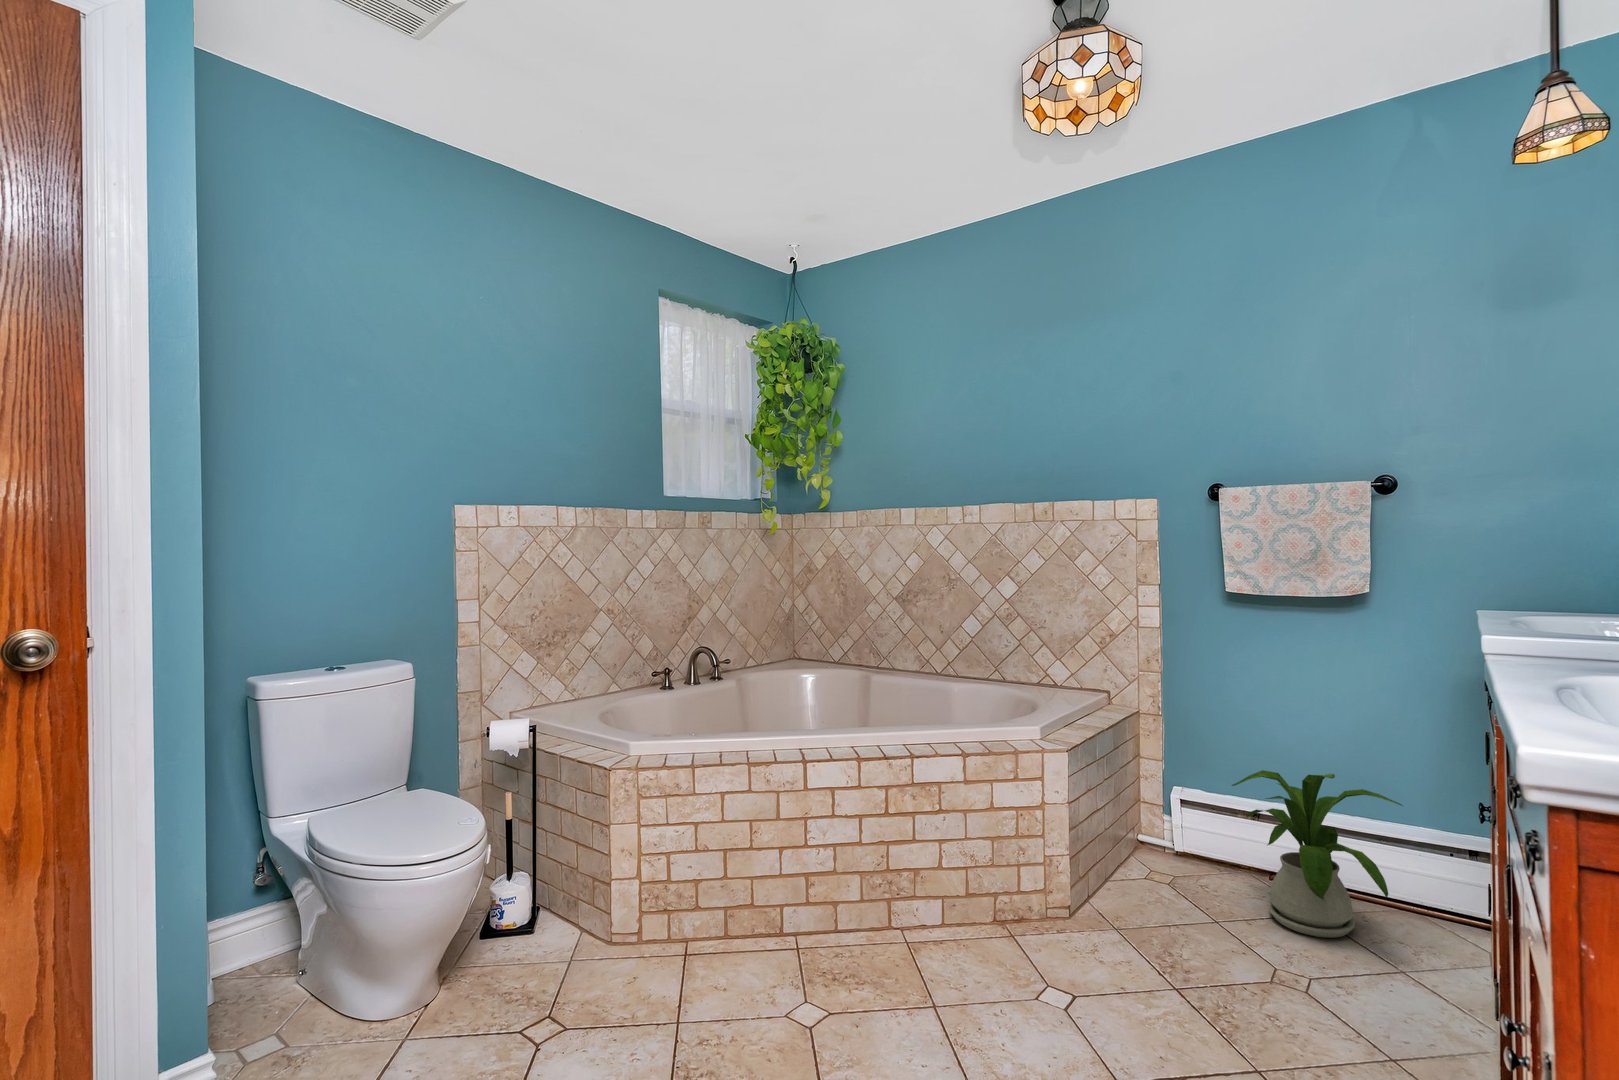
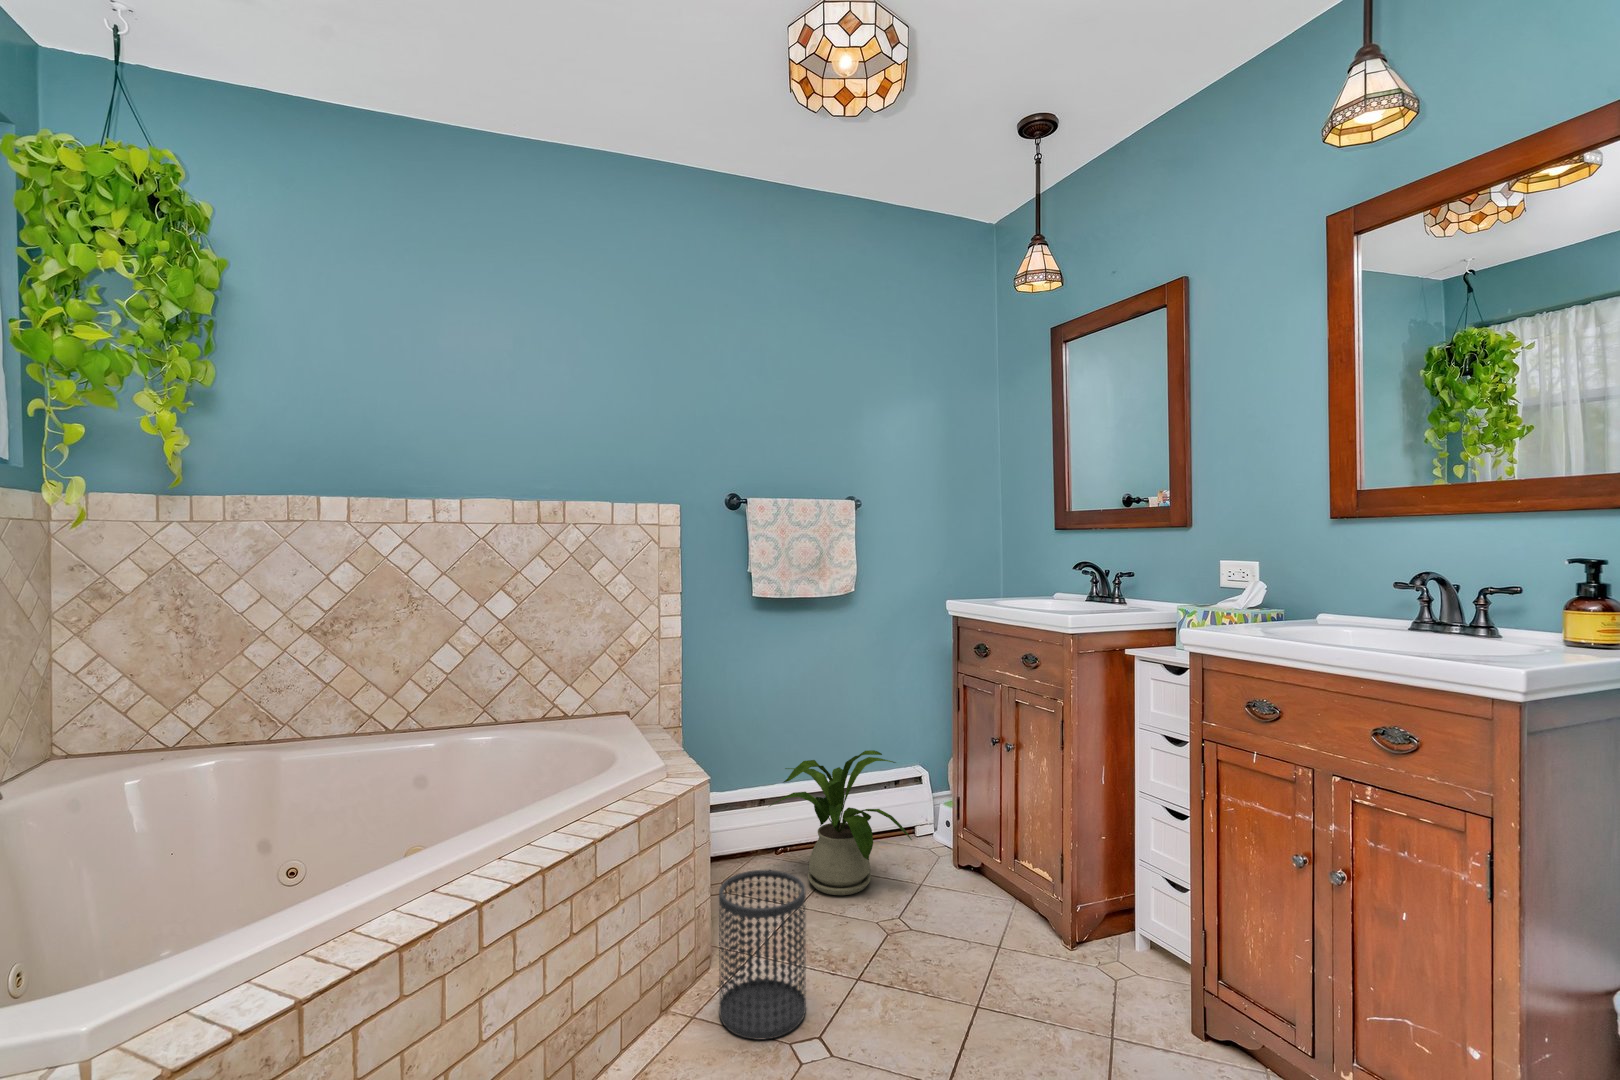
wastebasket: none [1047,829,1133,978] -> present [719,870,806,1040]

